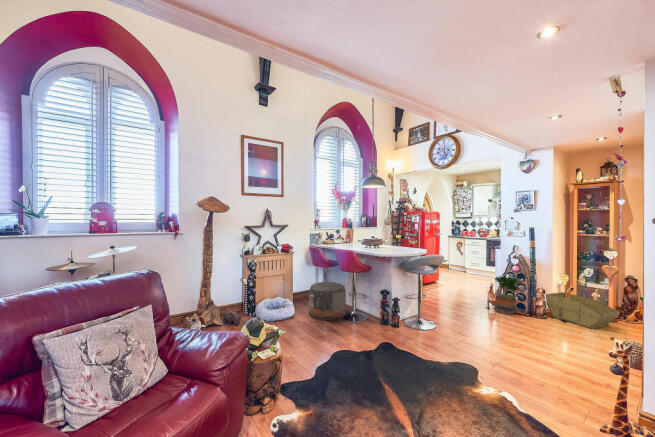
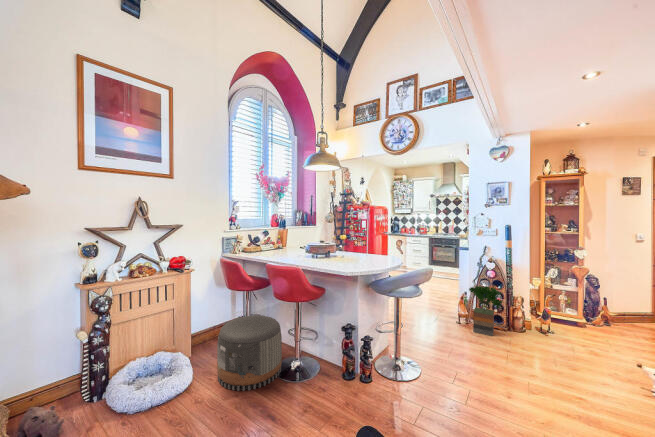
storage bin: present [546,292,619,329] -> none [525,300,609,348]

